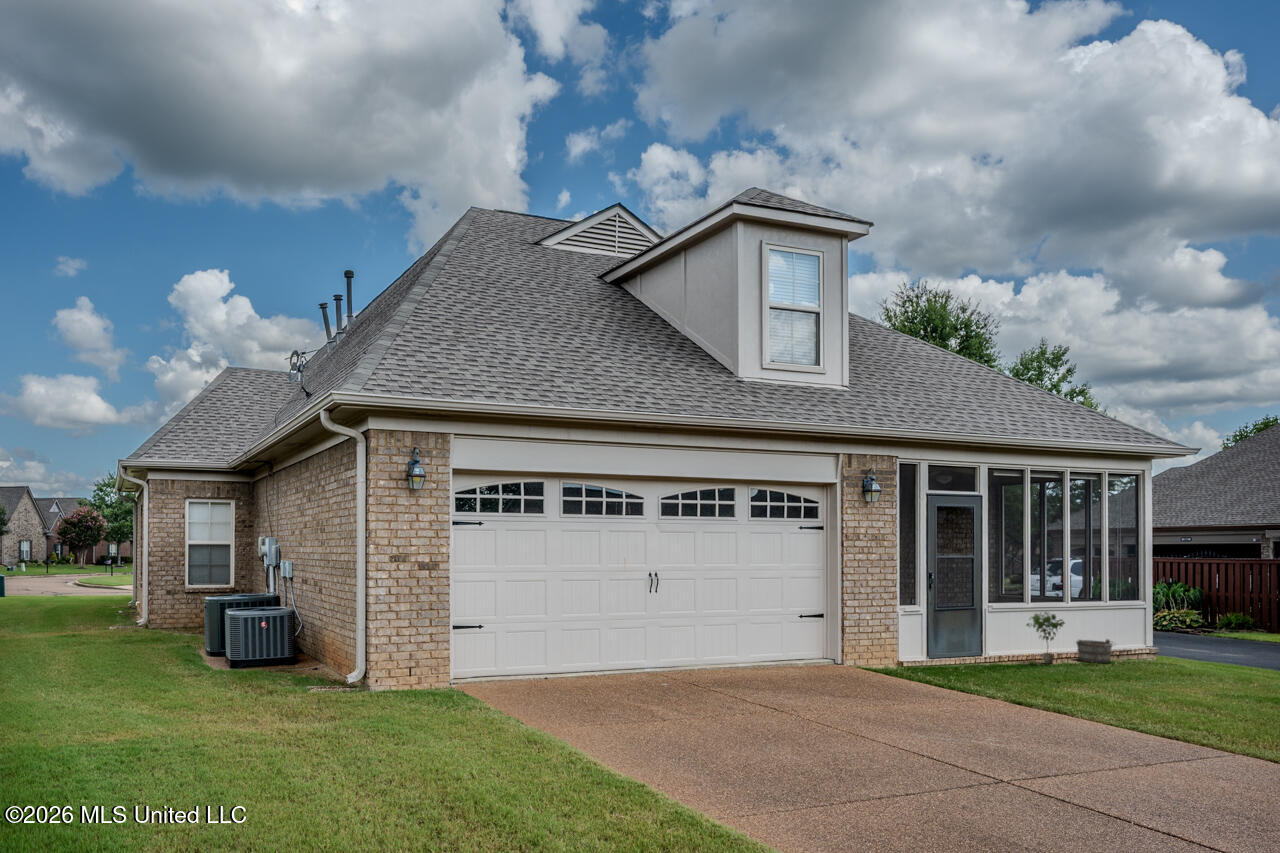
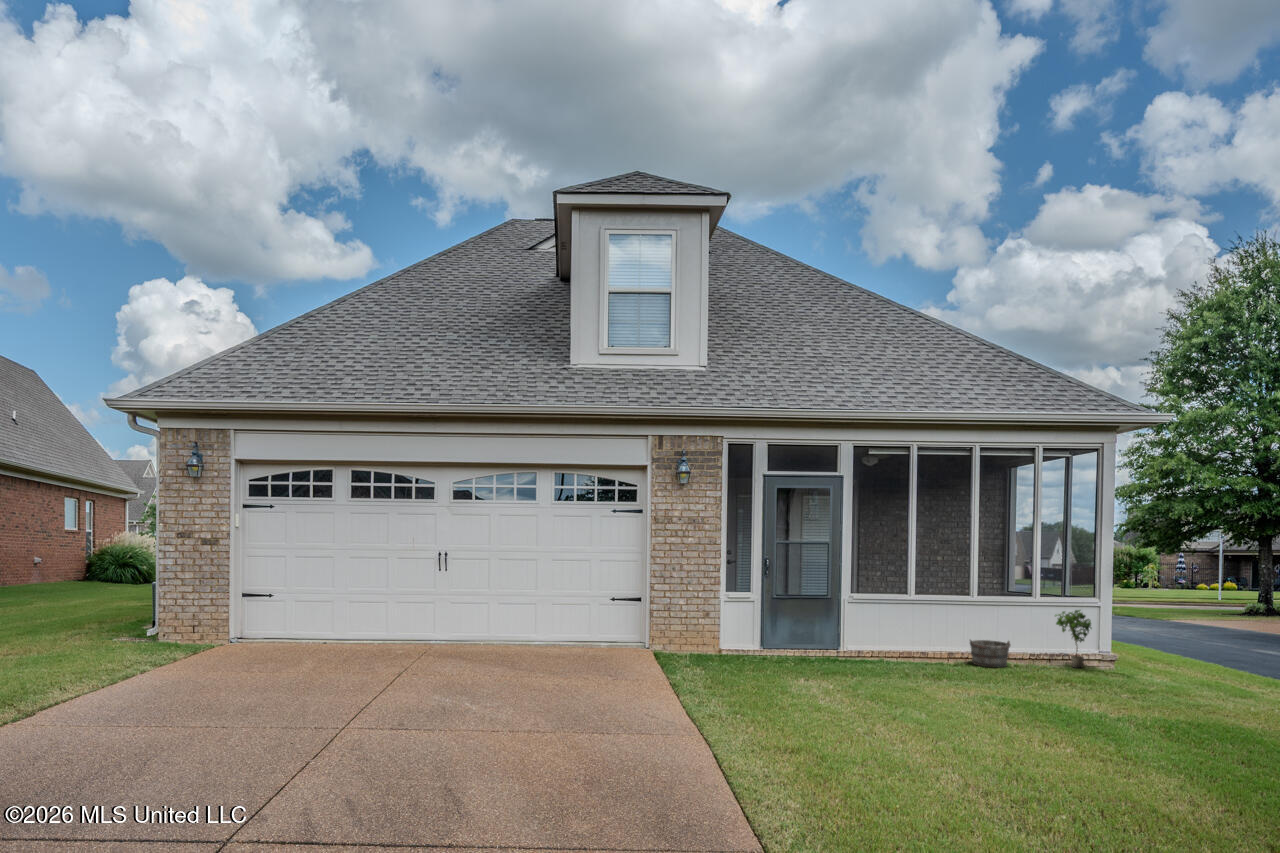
potted plant: present [1027,612,1065,664] -> present [1055,610,1092,668]

